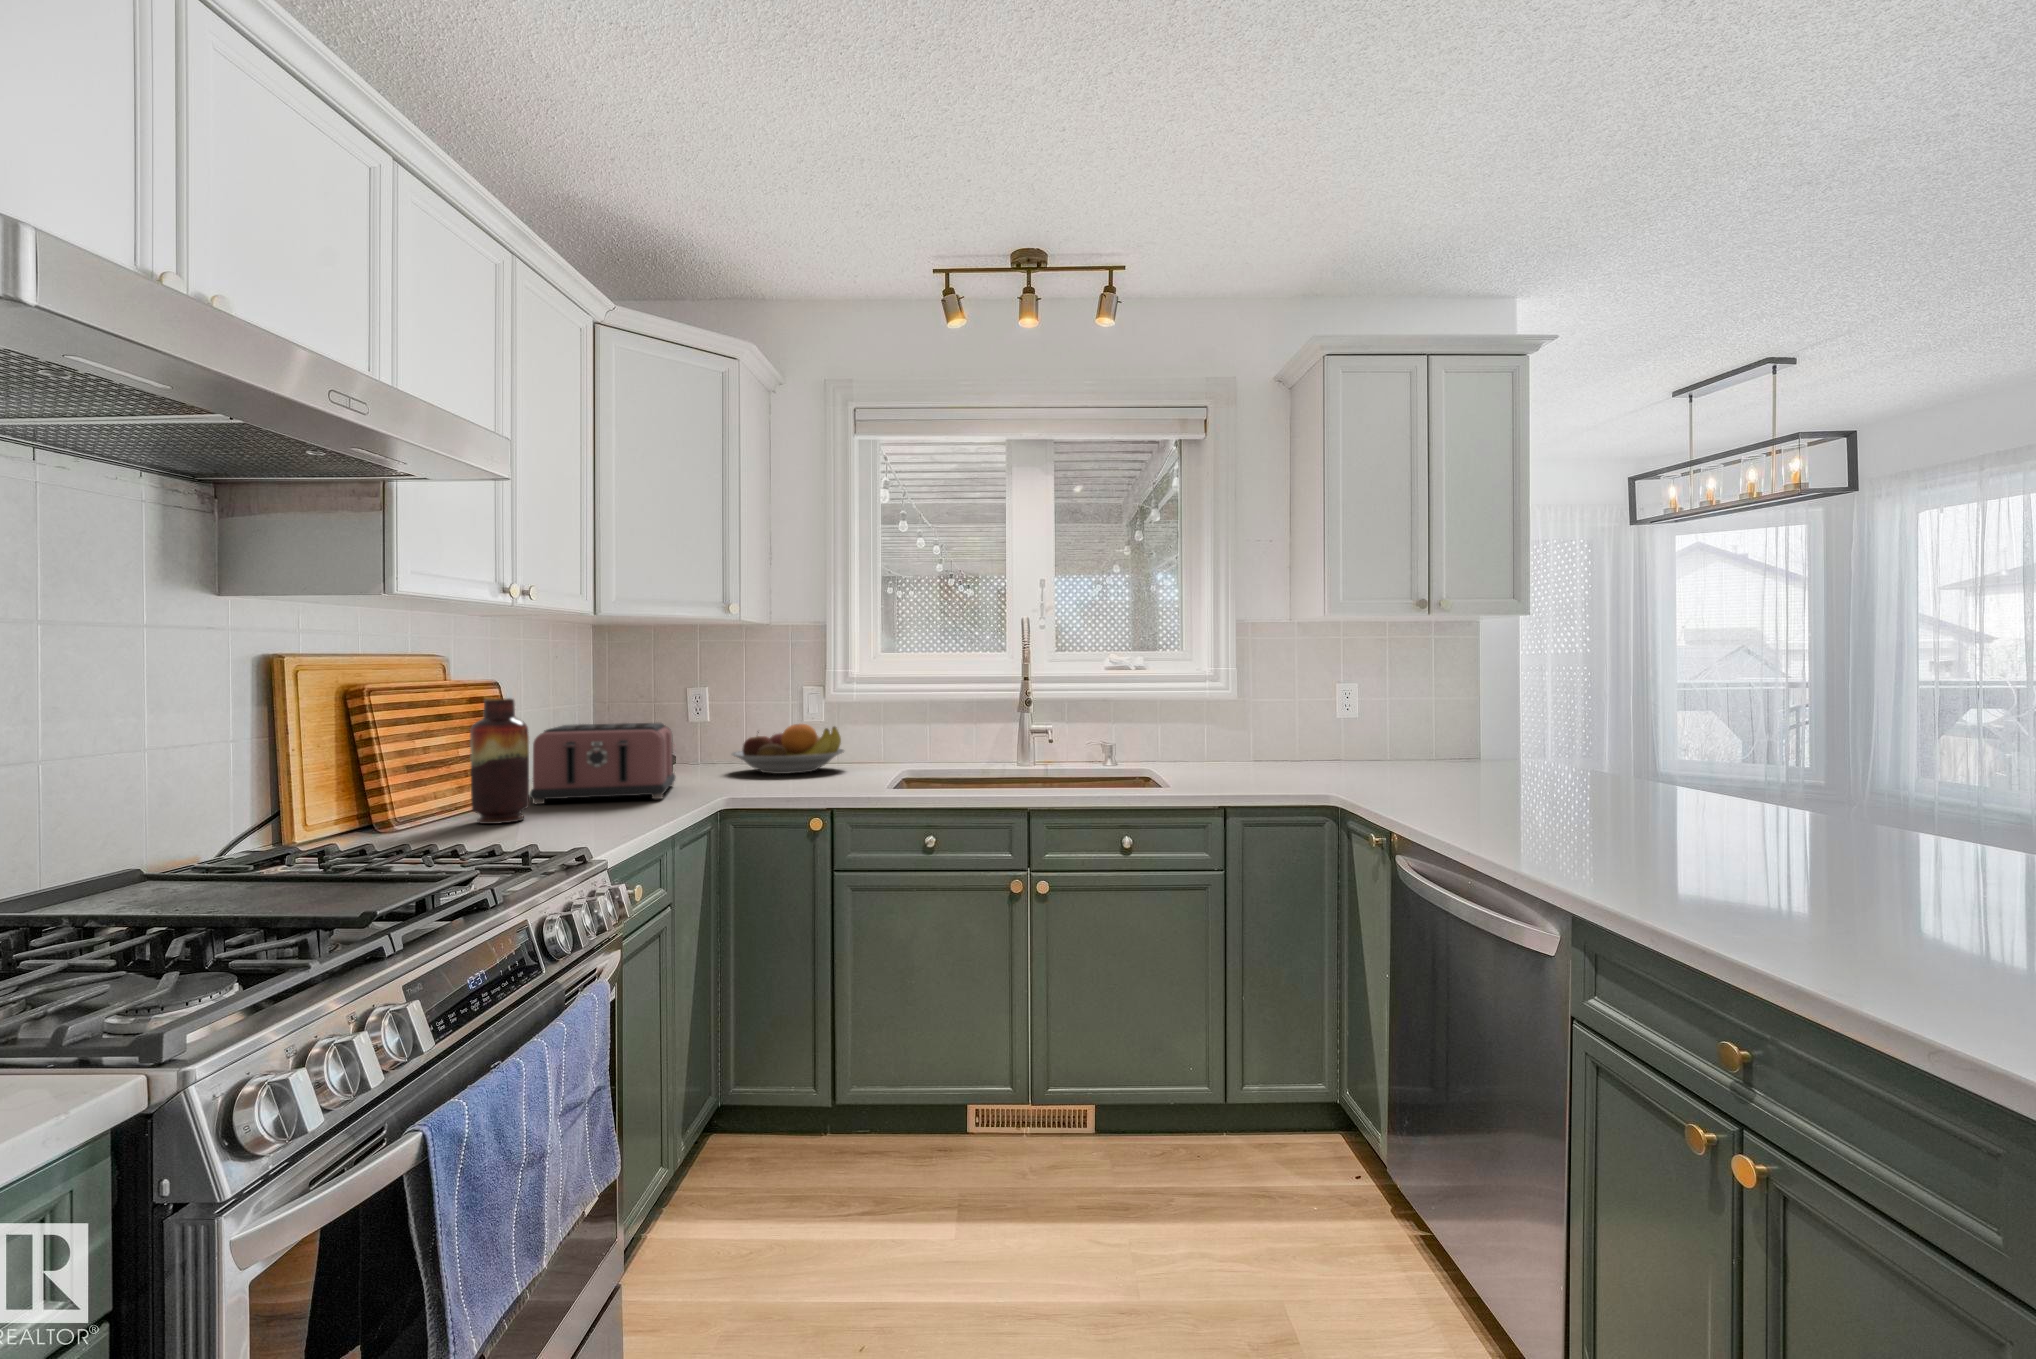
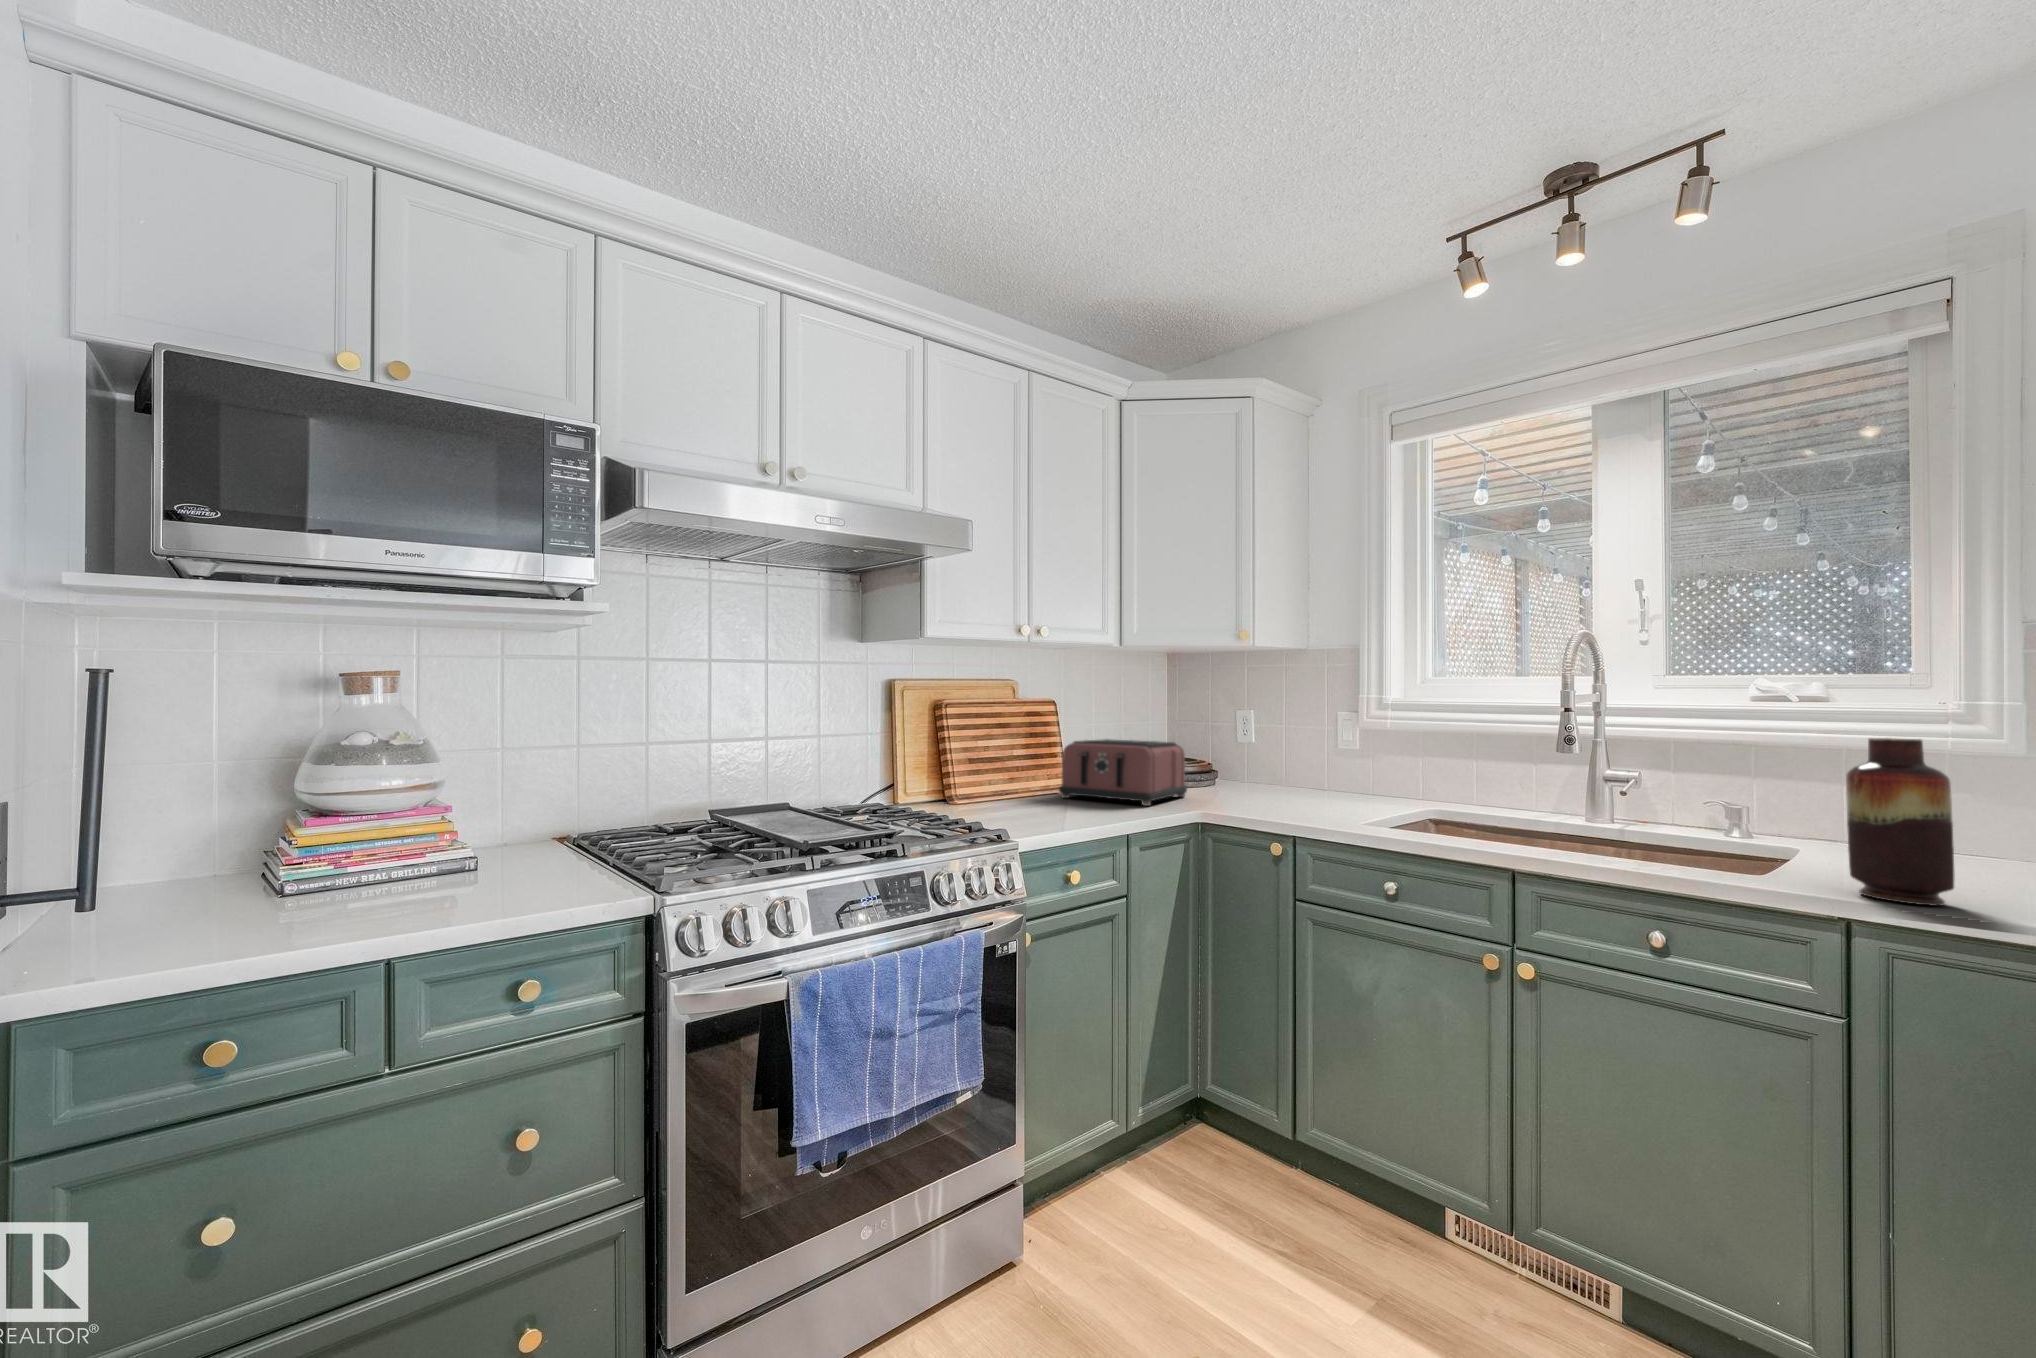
vase: present [470,698,529,824] -> present [1846,738,1954,906]
fruit bowl: present [732,724,844,774] -> none [1254,753,1367,800]

